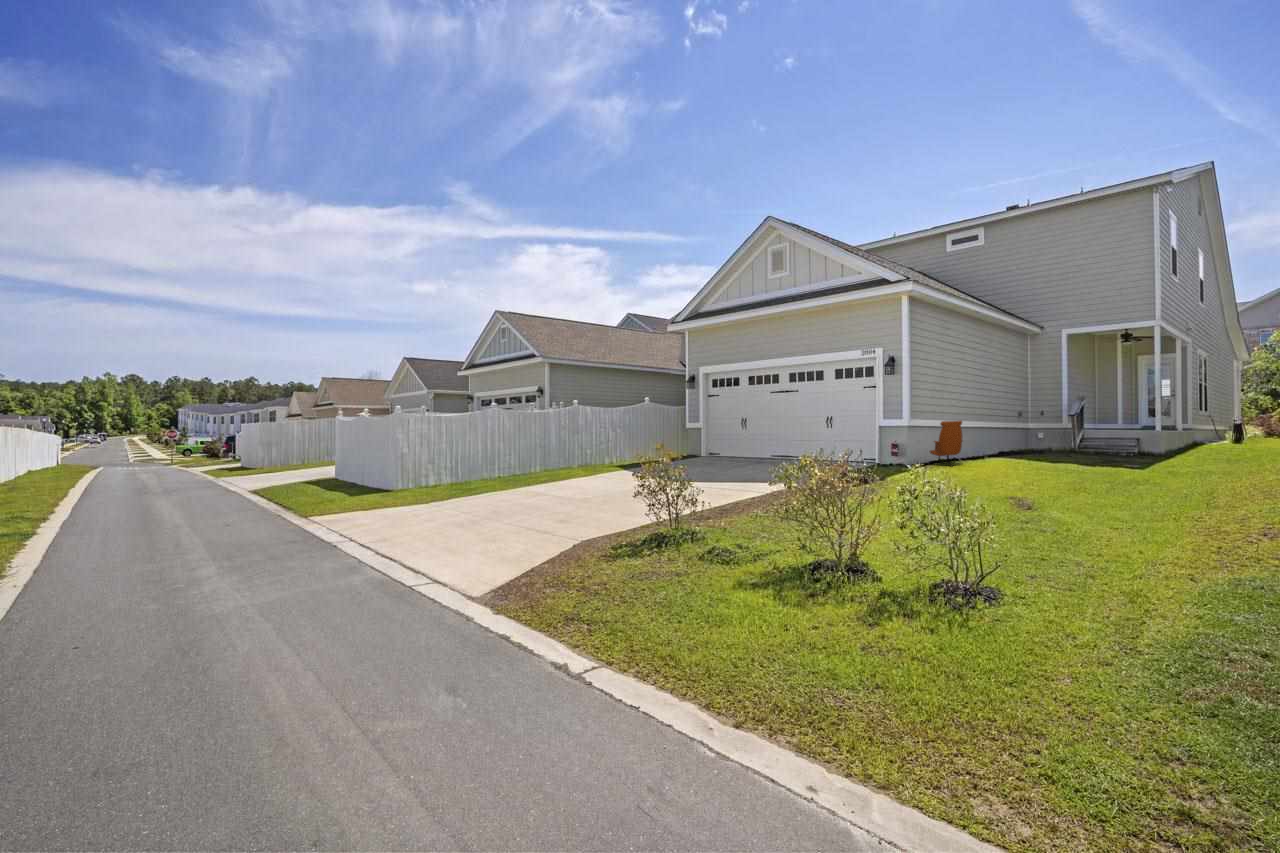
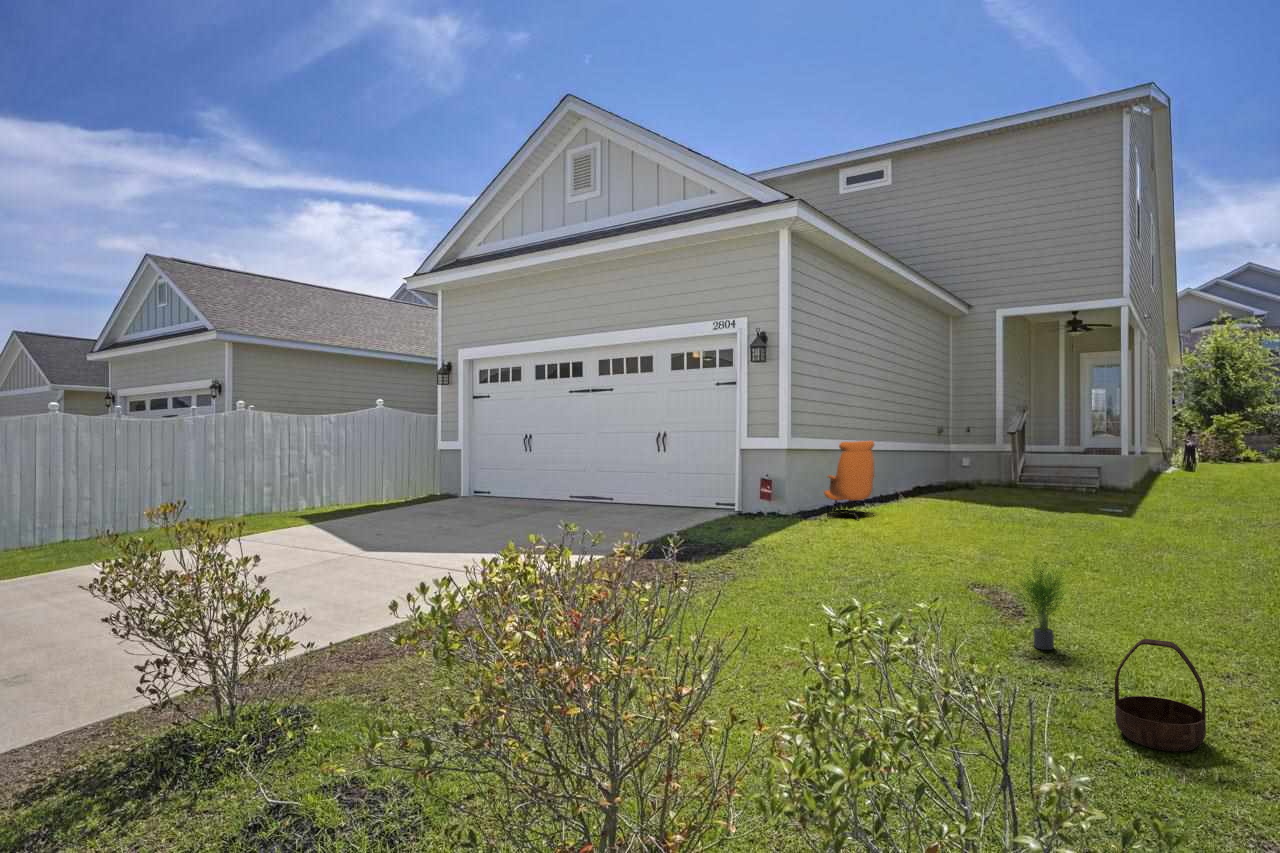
potted plant: none [1007,471,1039,510] -> present [1022,566,1066,650]
basket: none [1035,493,1068,531] -> present [1115,639,1206,752]

